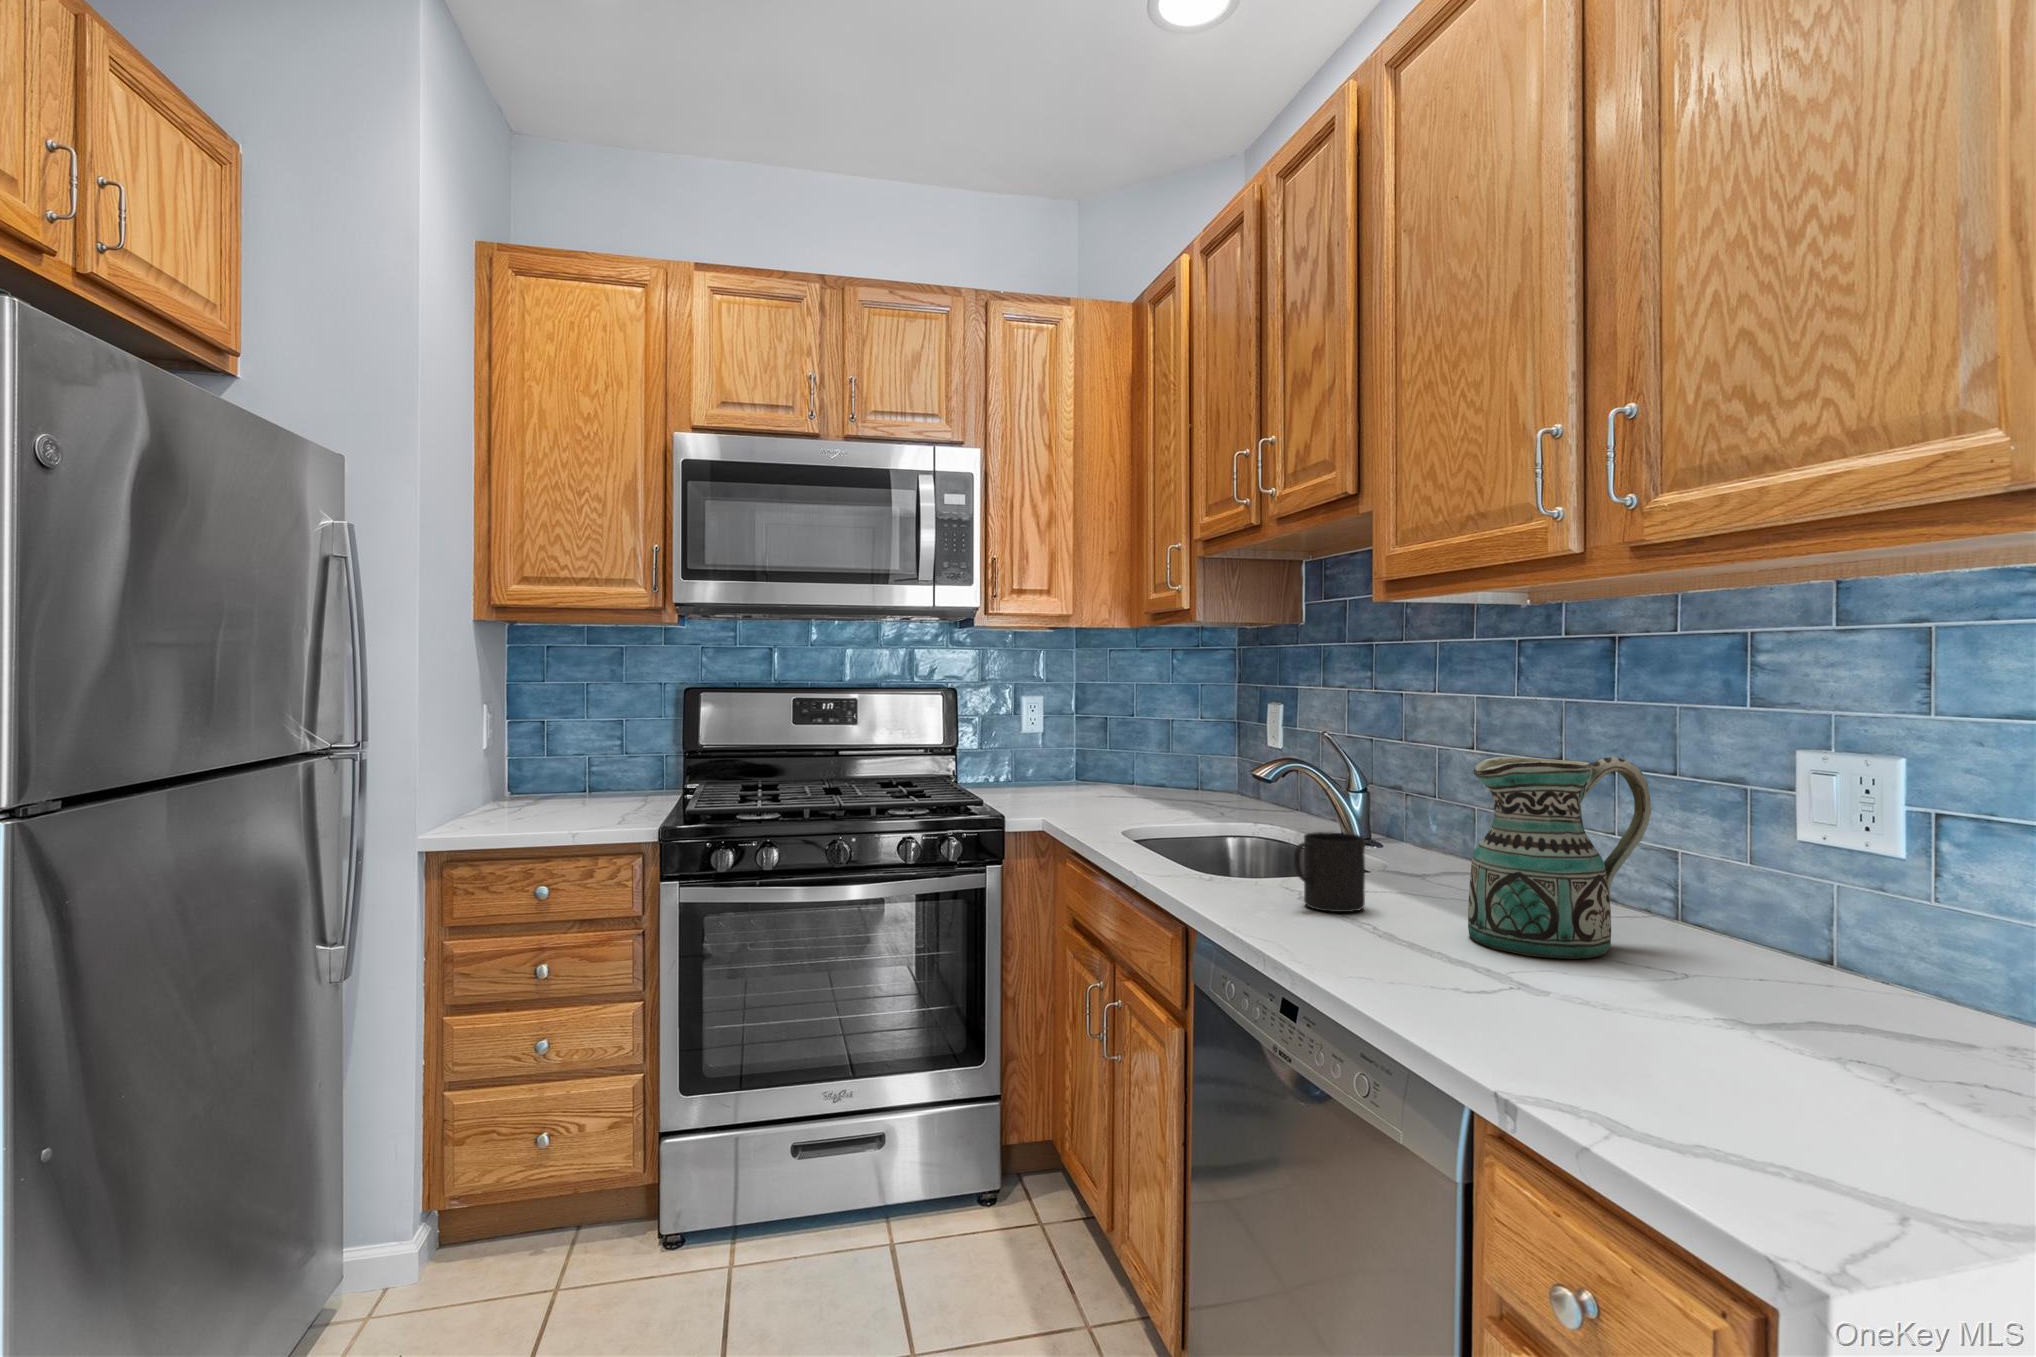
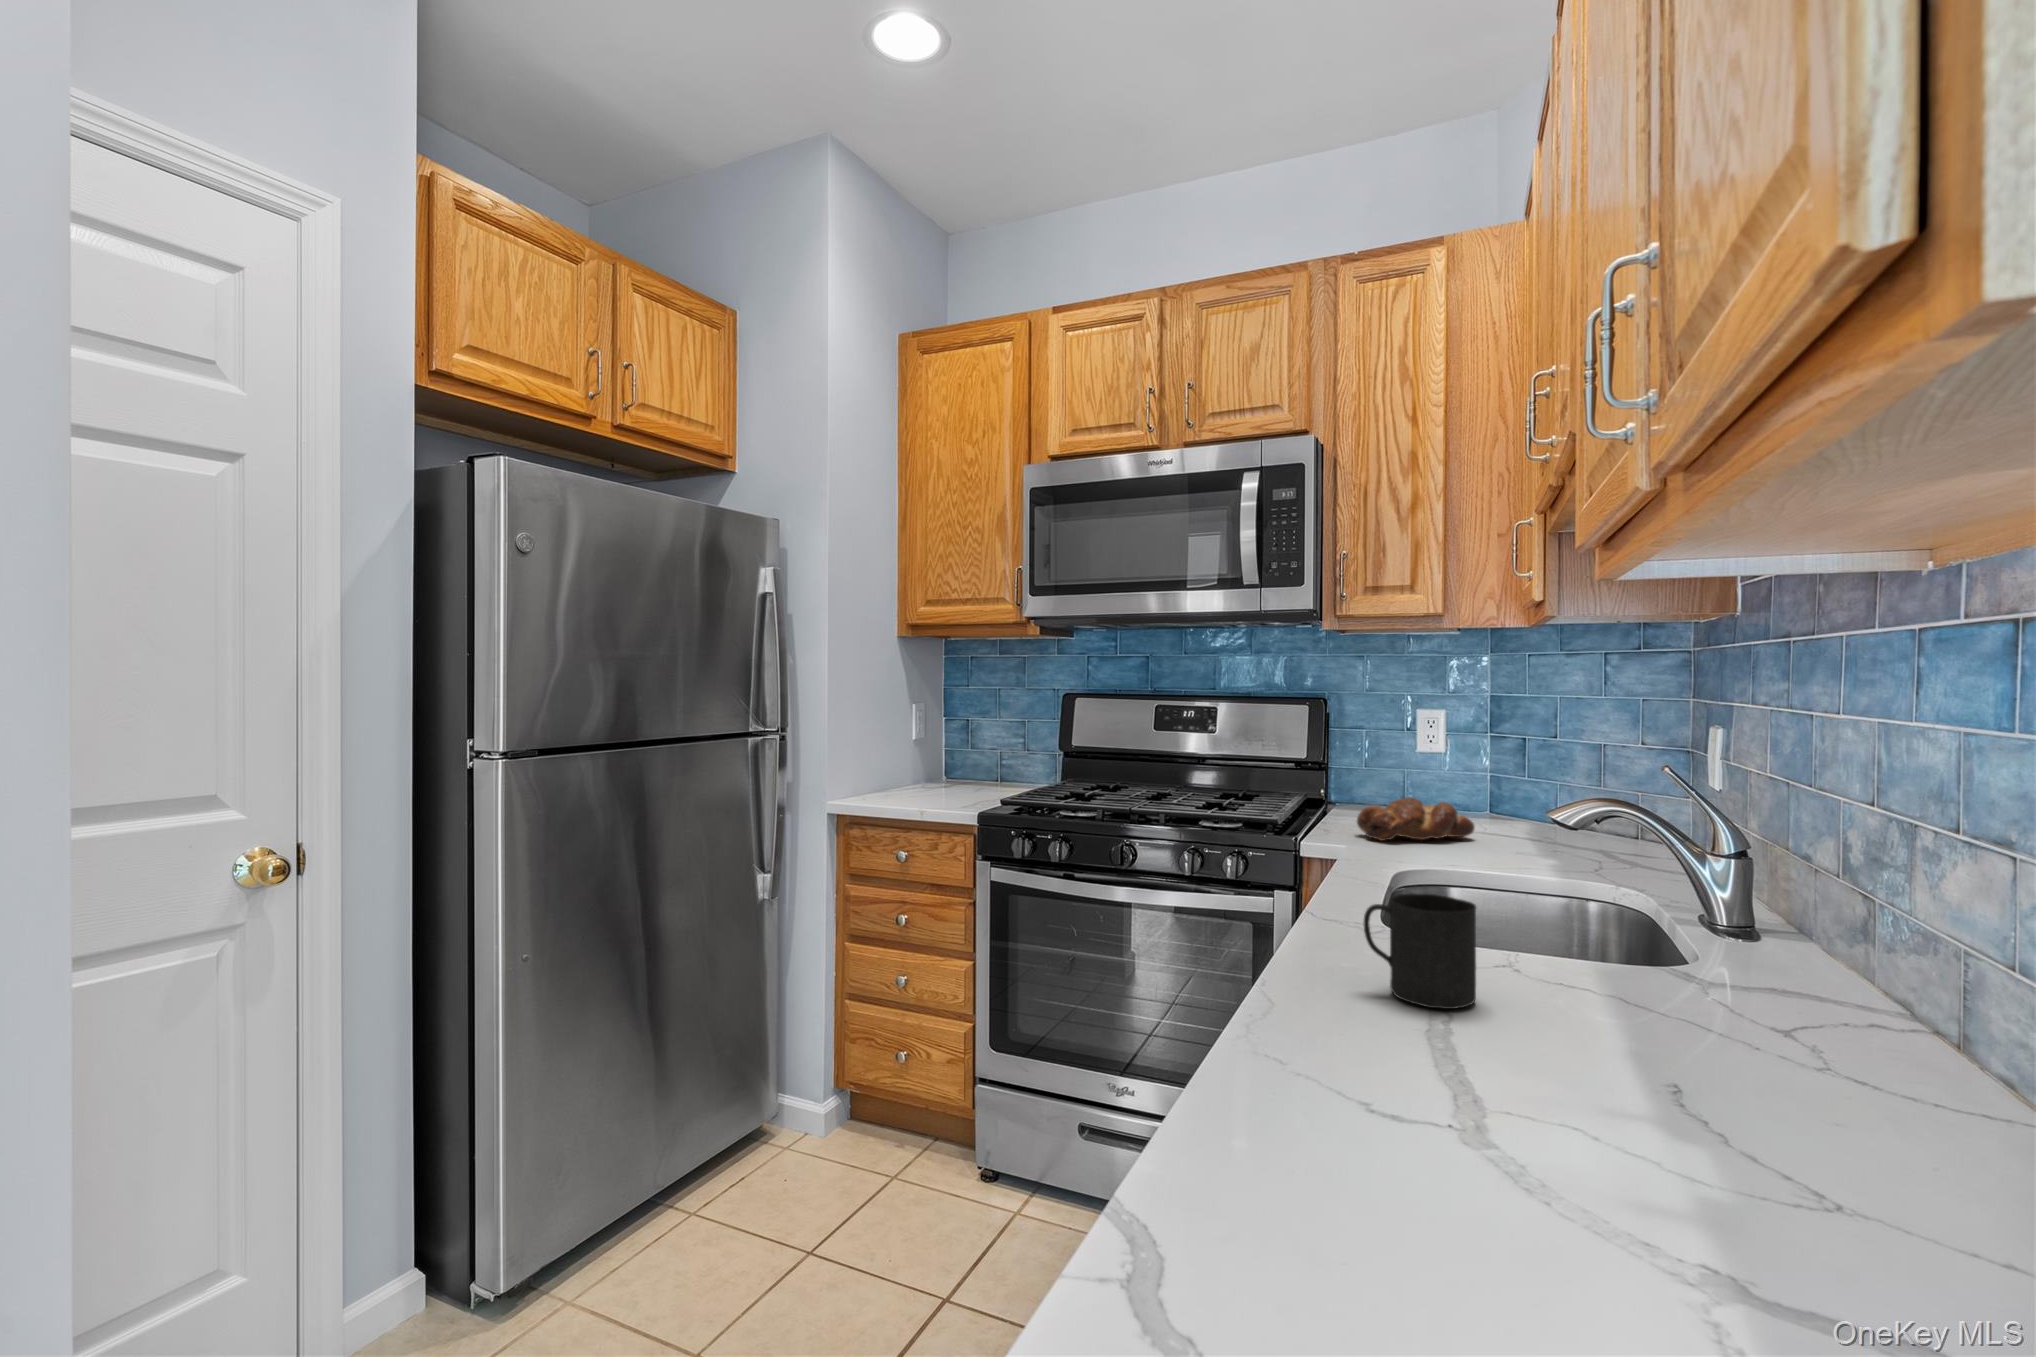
ceramic pitcher: present [1468,757,1651,959] -> none [1510,813,1865,1165]
bread loaf: none [1031,777,1115,816] -> present [1357,797,1475,841]

